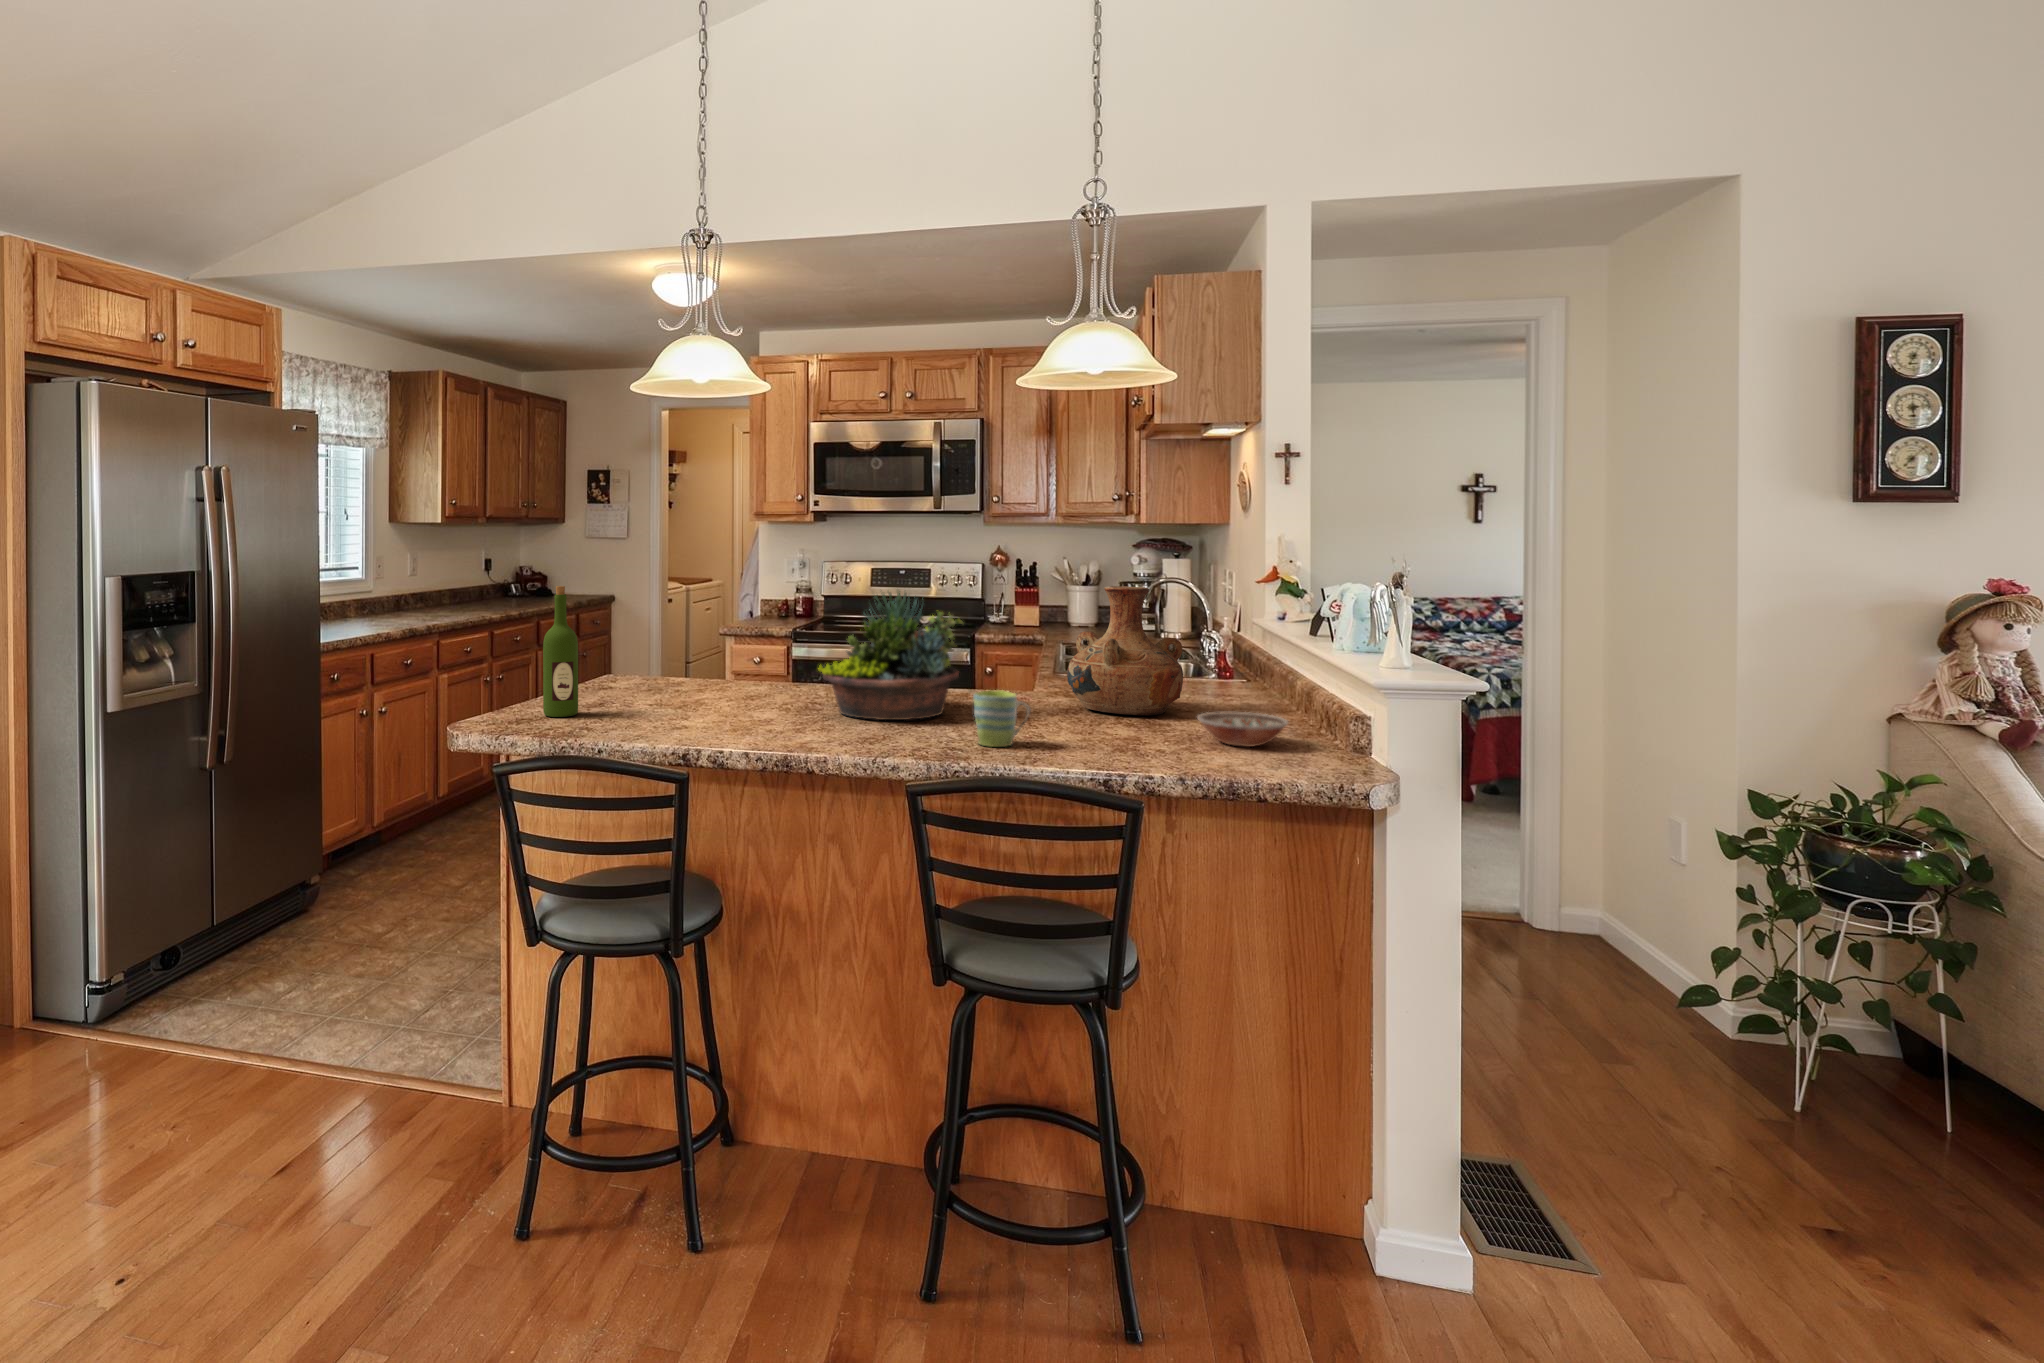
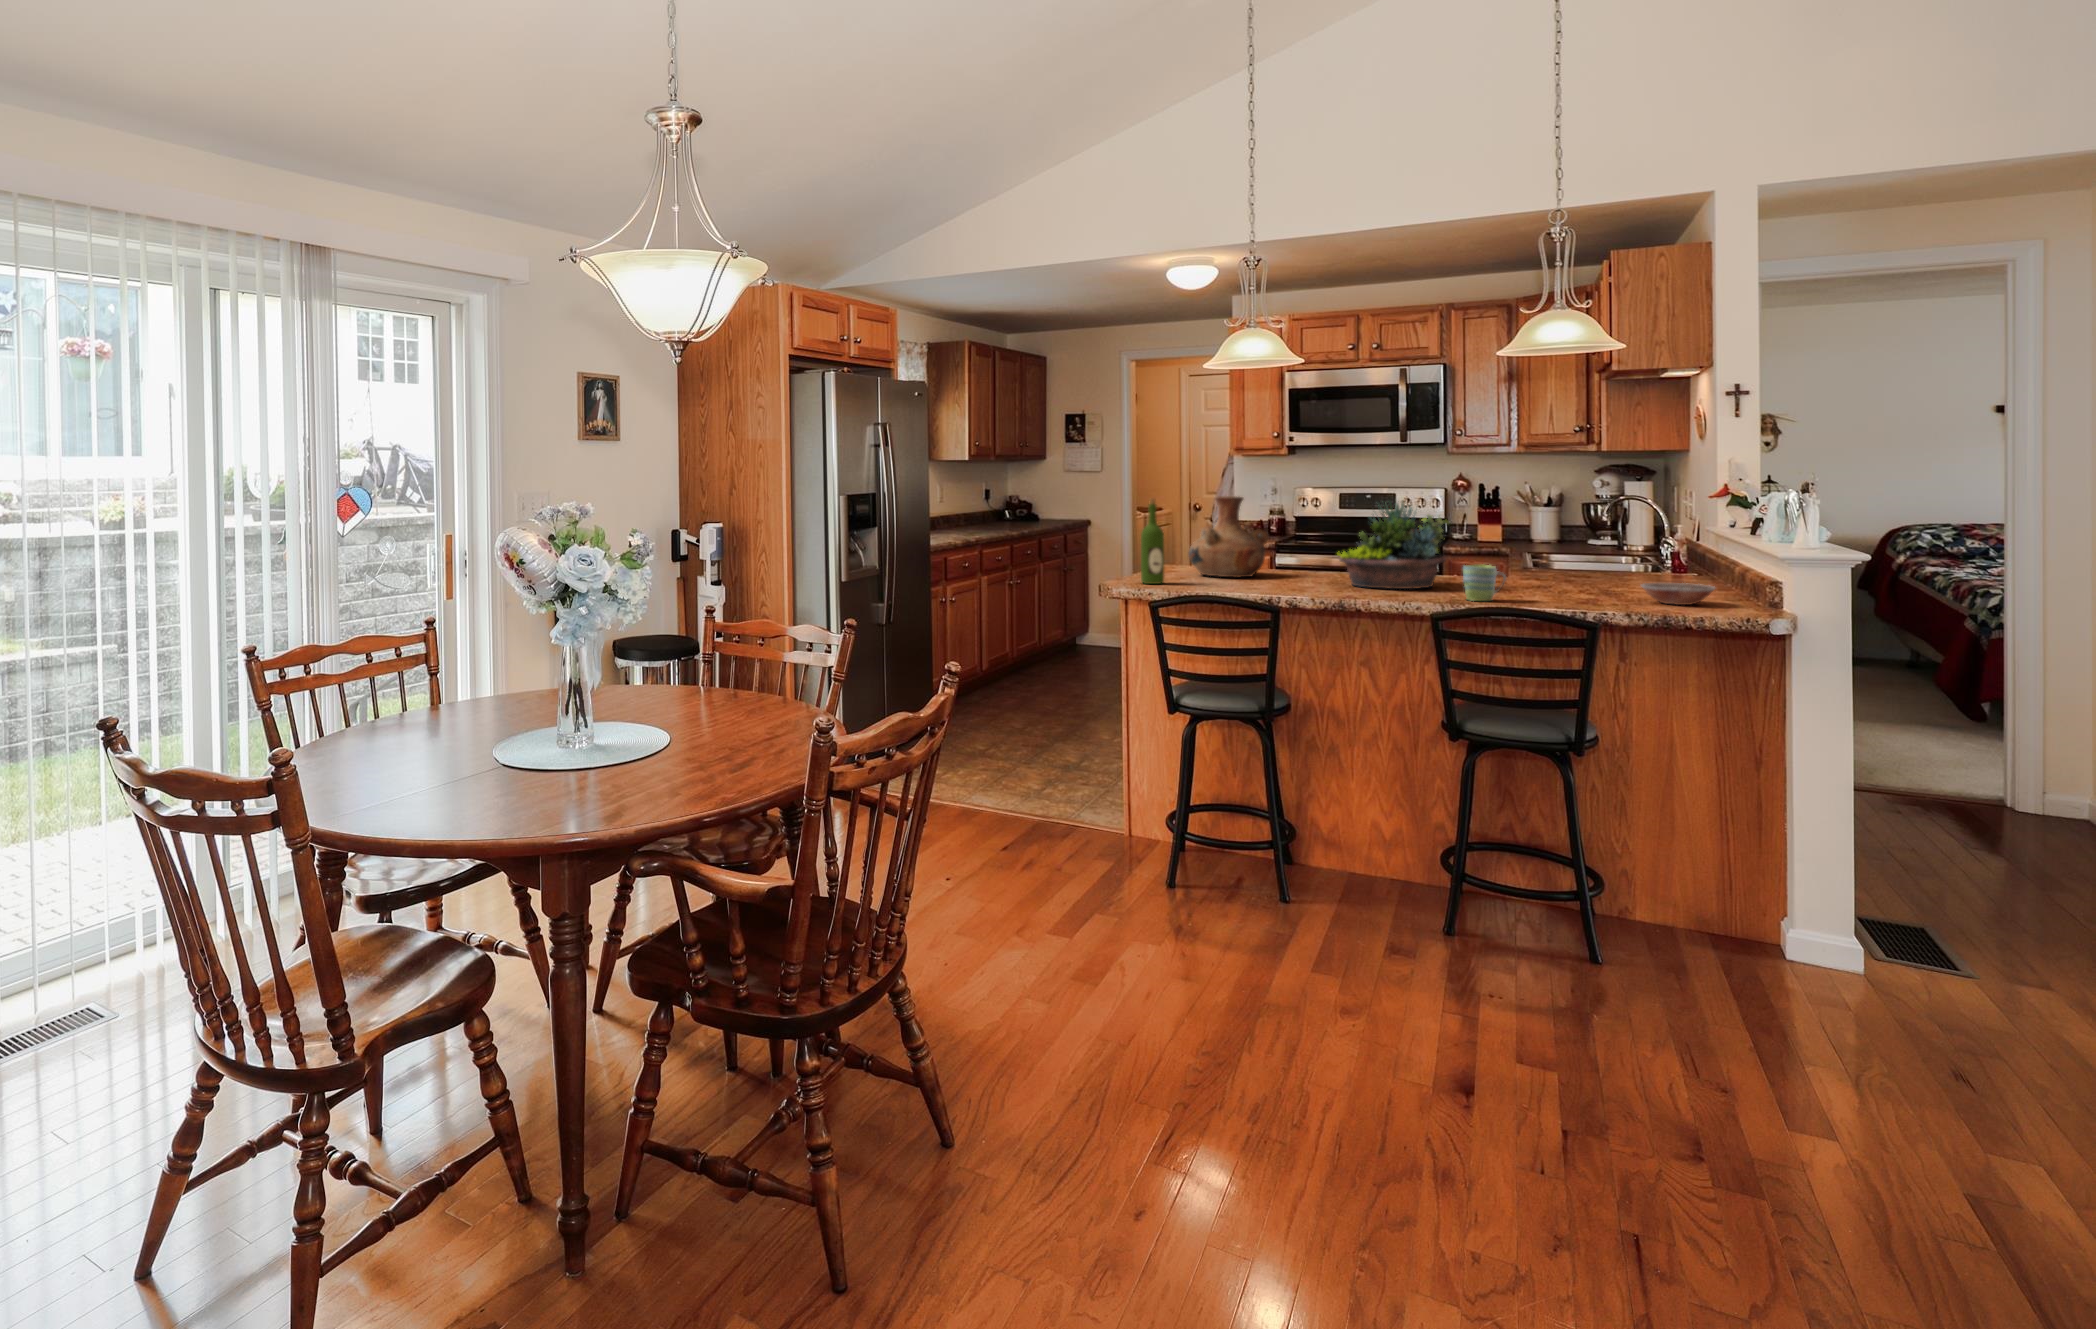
vase: present [1067,586,1183,715] -> present [1189,496,1268,577]

